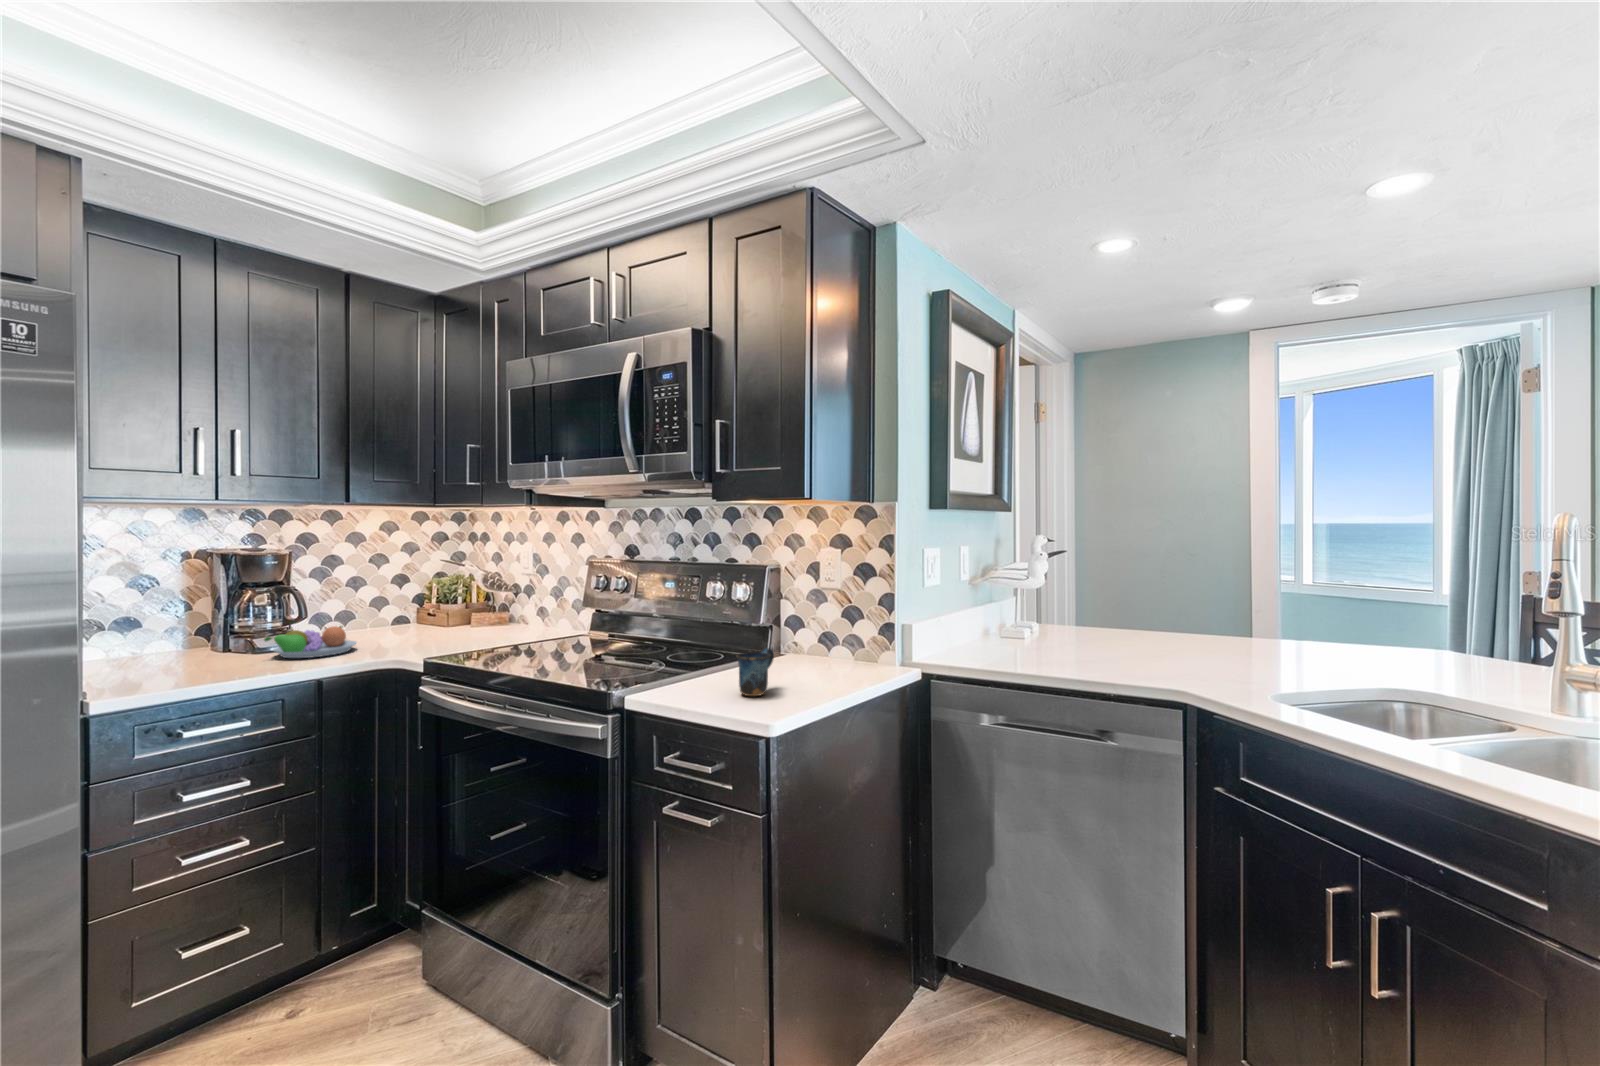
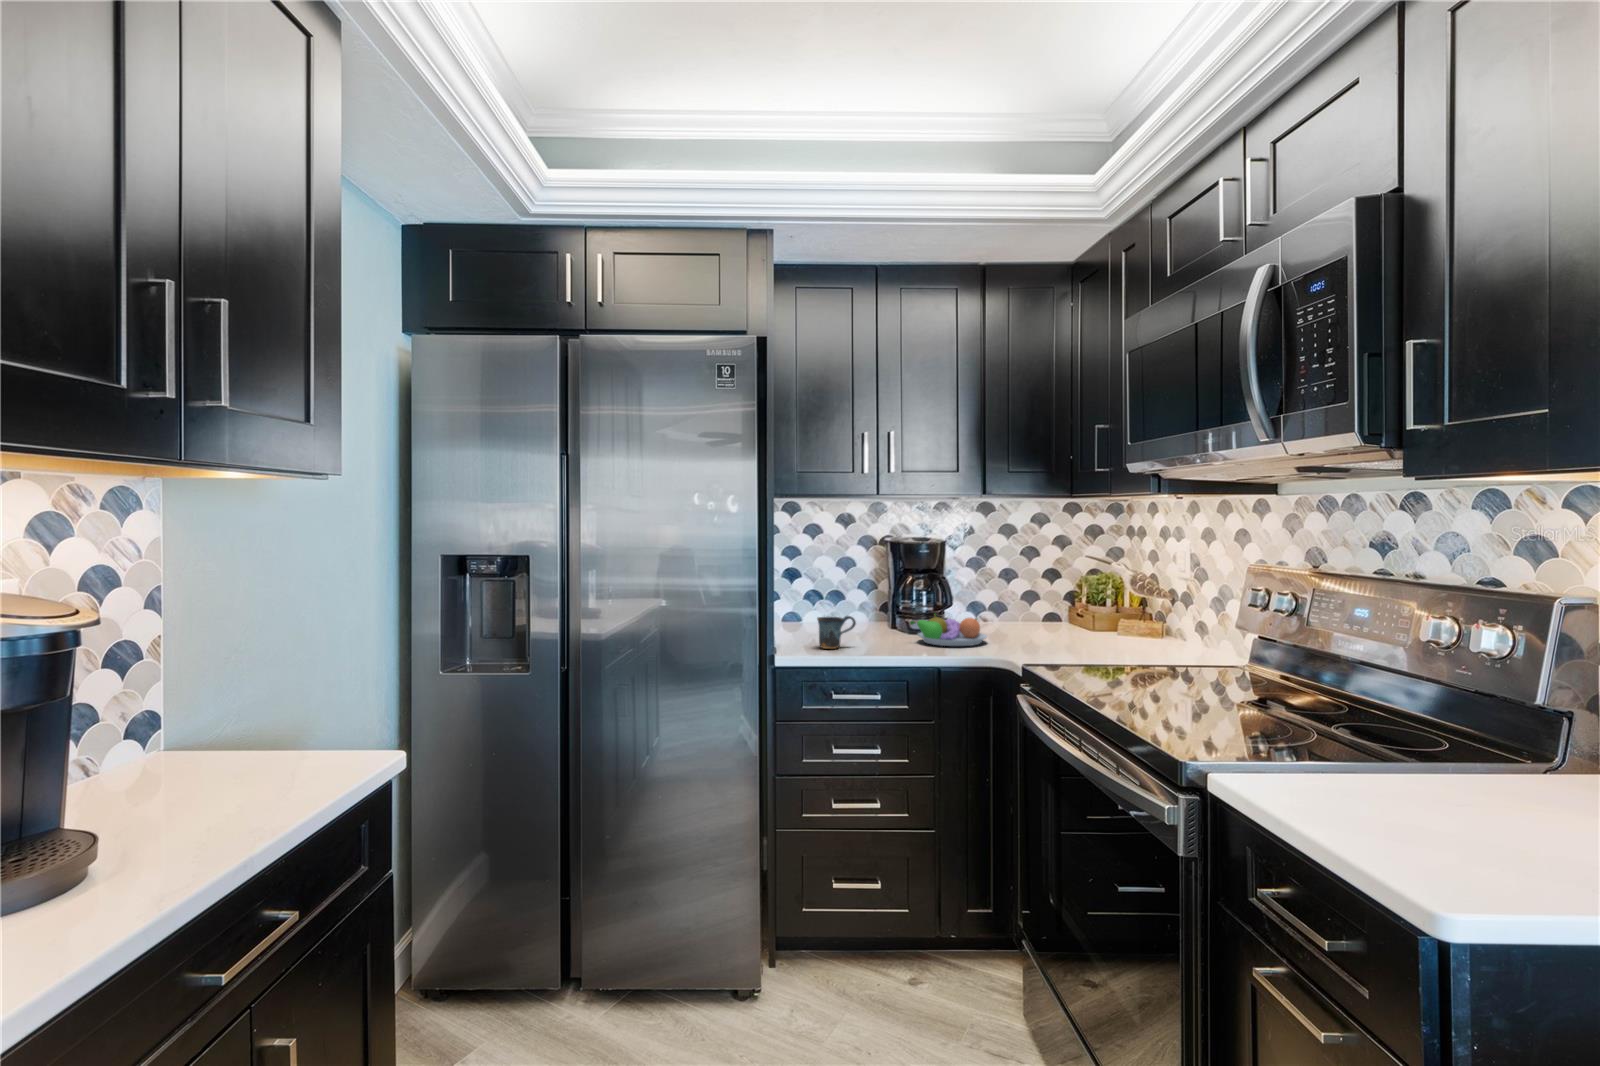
mug: present [736,648,774,696] -> present [817,616,856,649]

